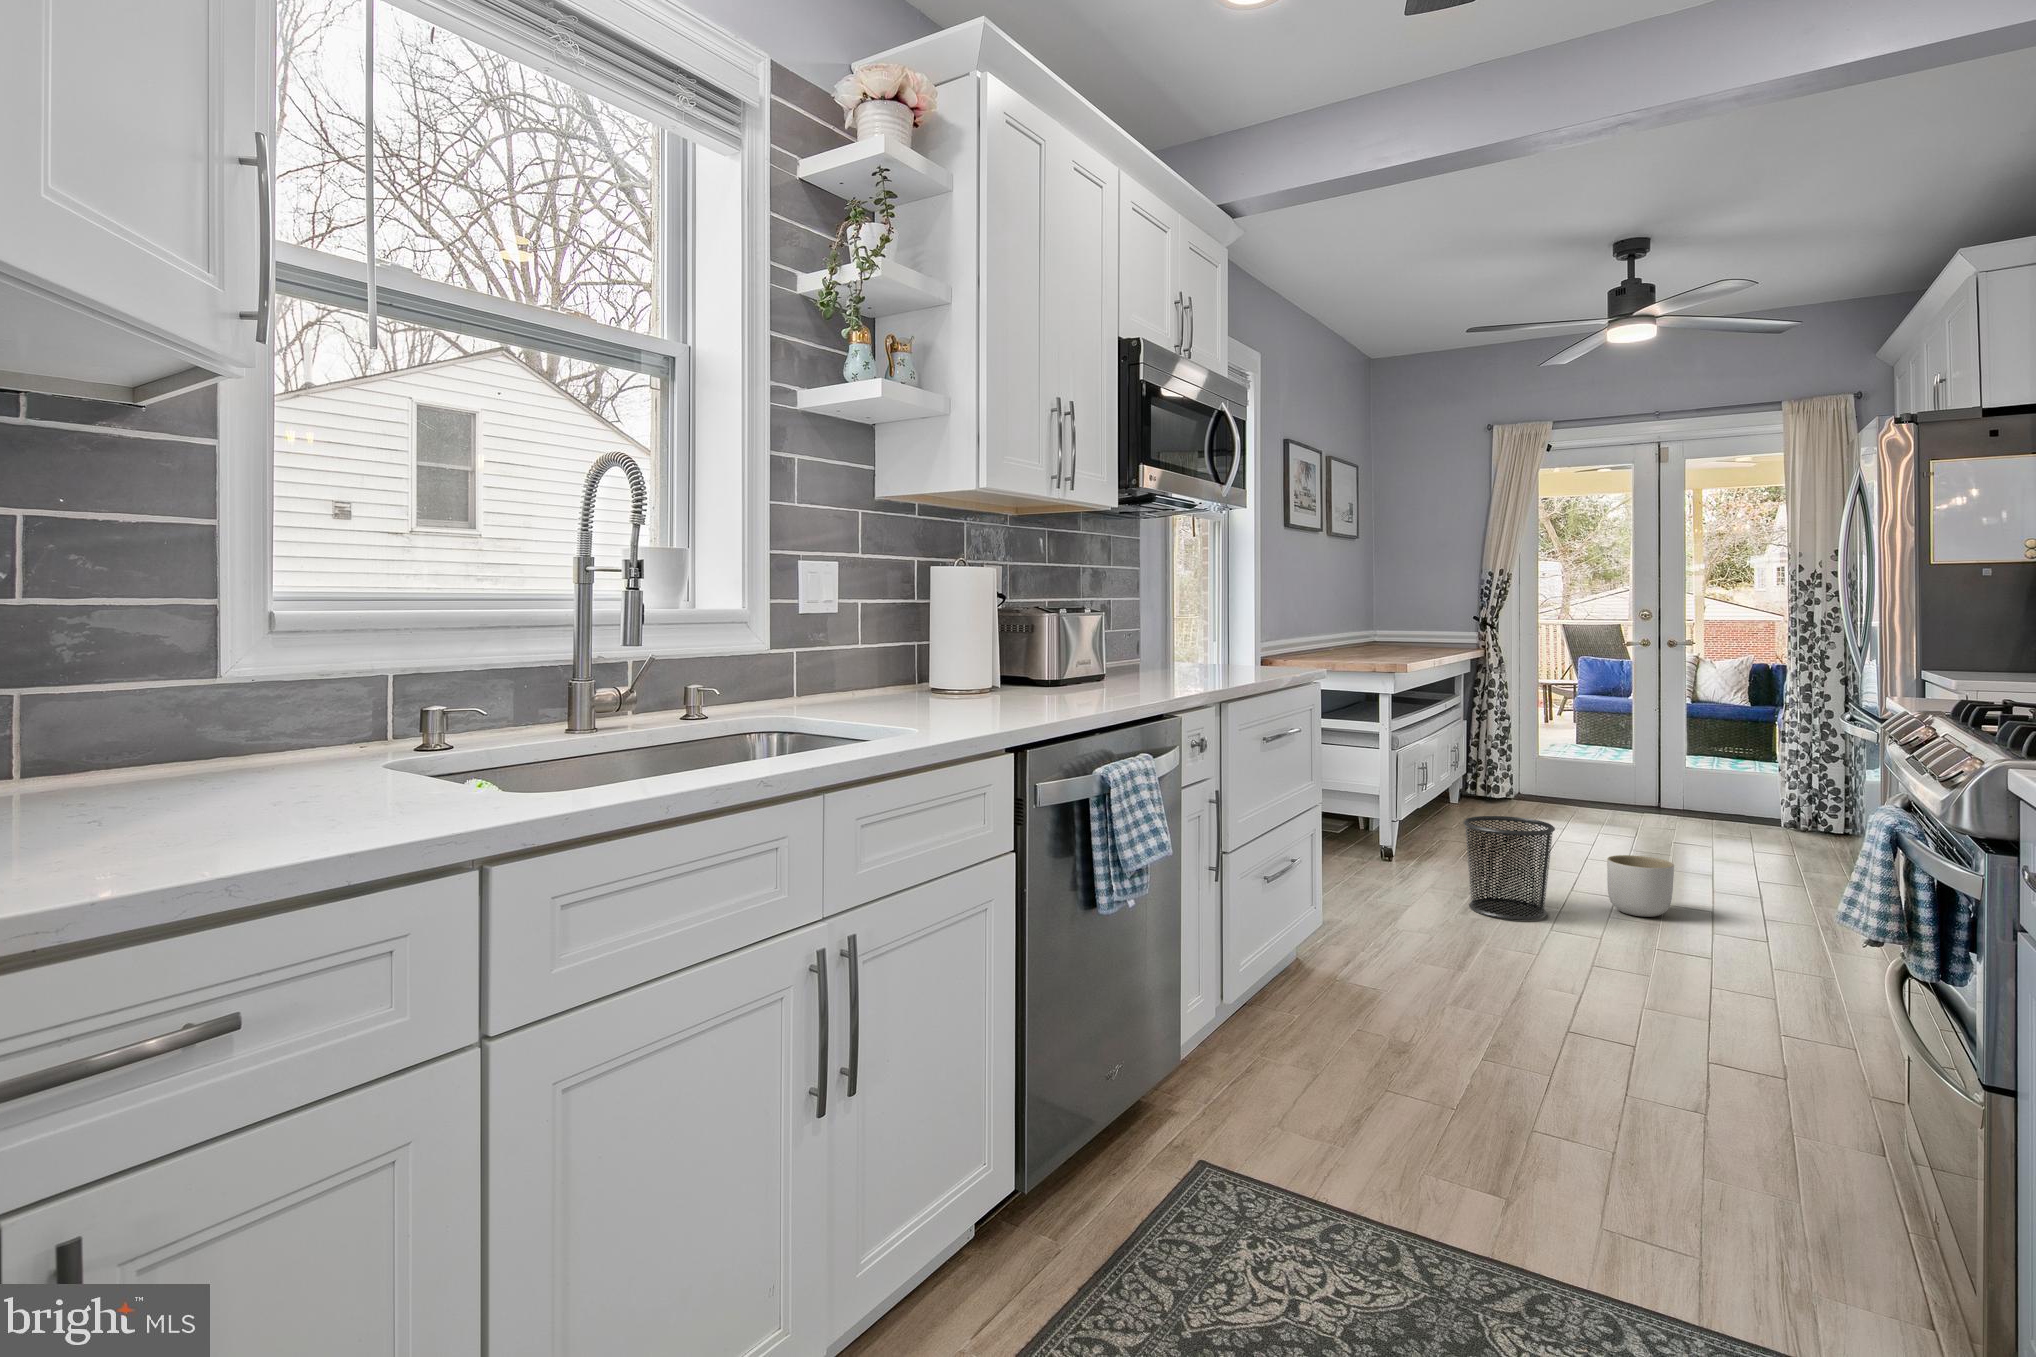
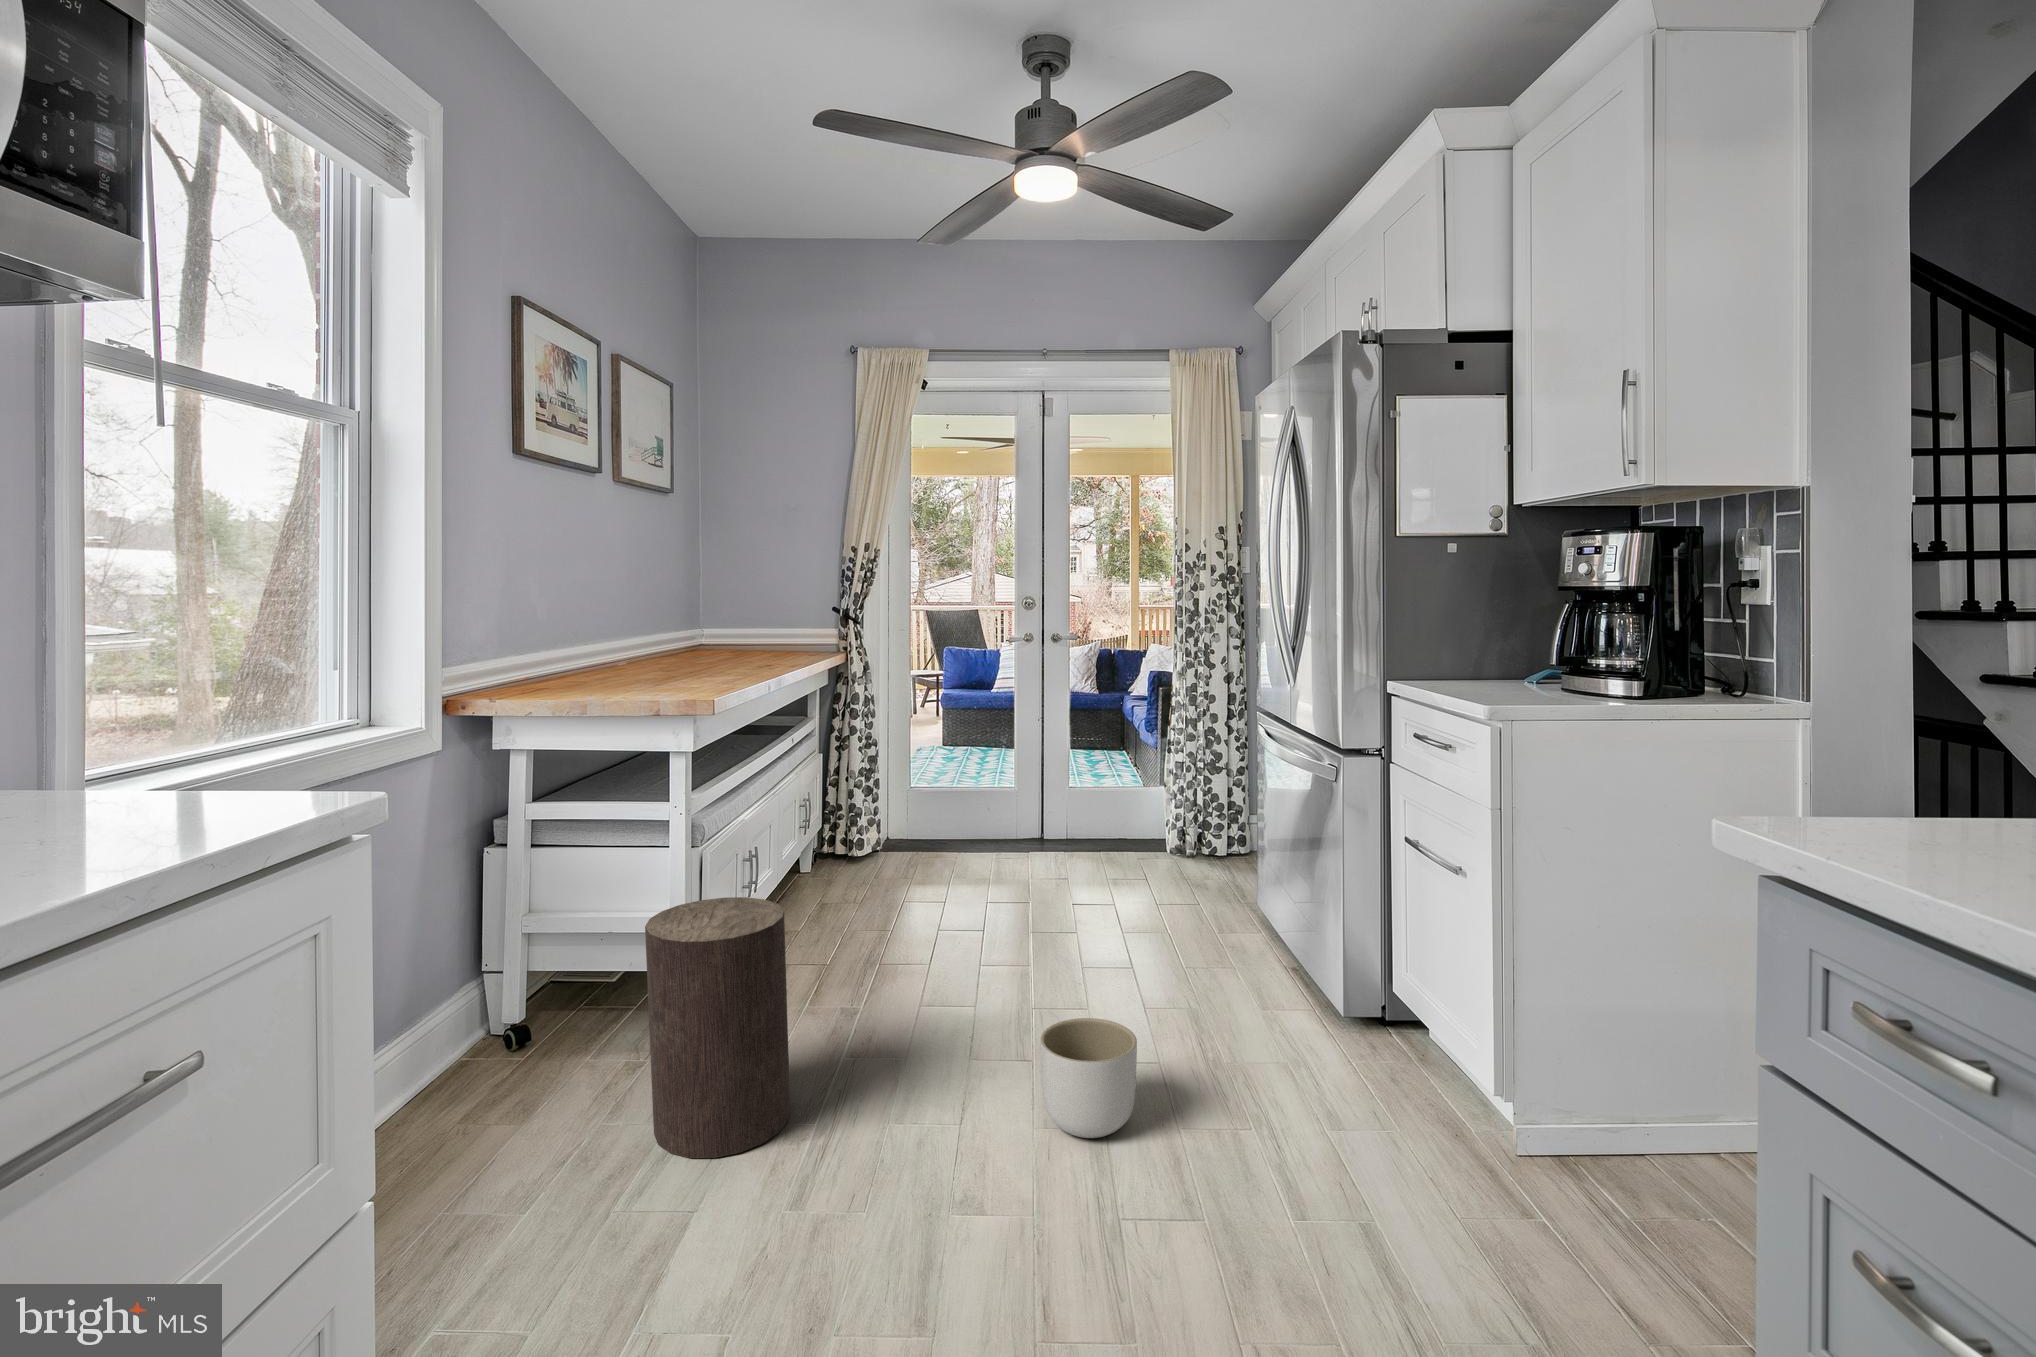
stool: none [1377,765,1451,888] -> present [645,897,790,1158]
trash can: present [1463,816,1555,920] -> none [802,1000,965,1238]

